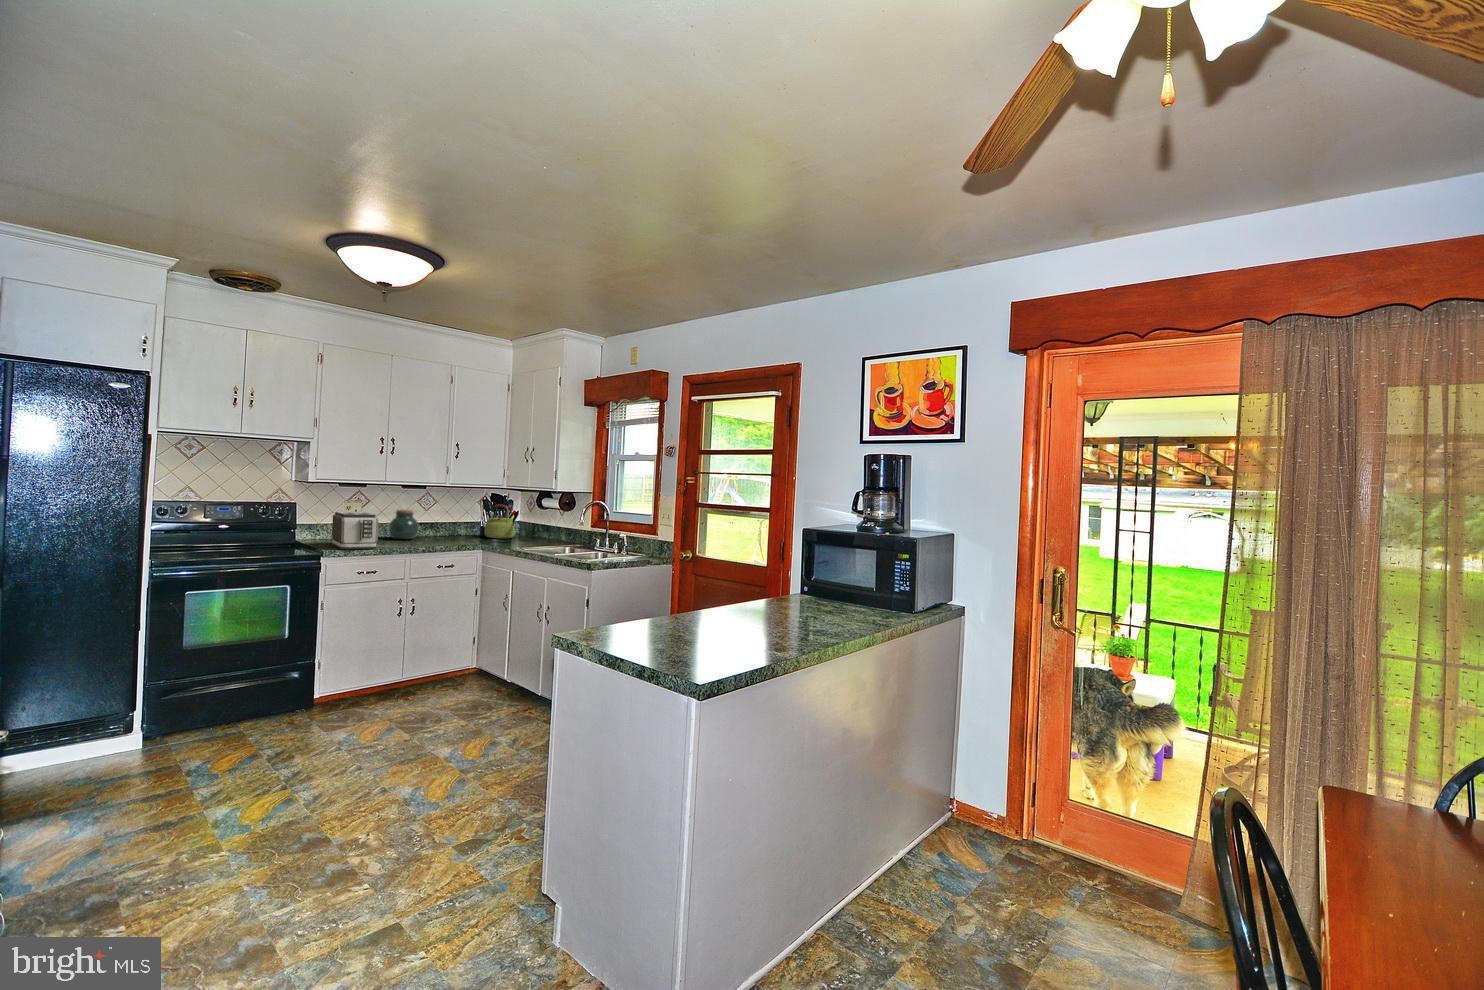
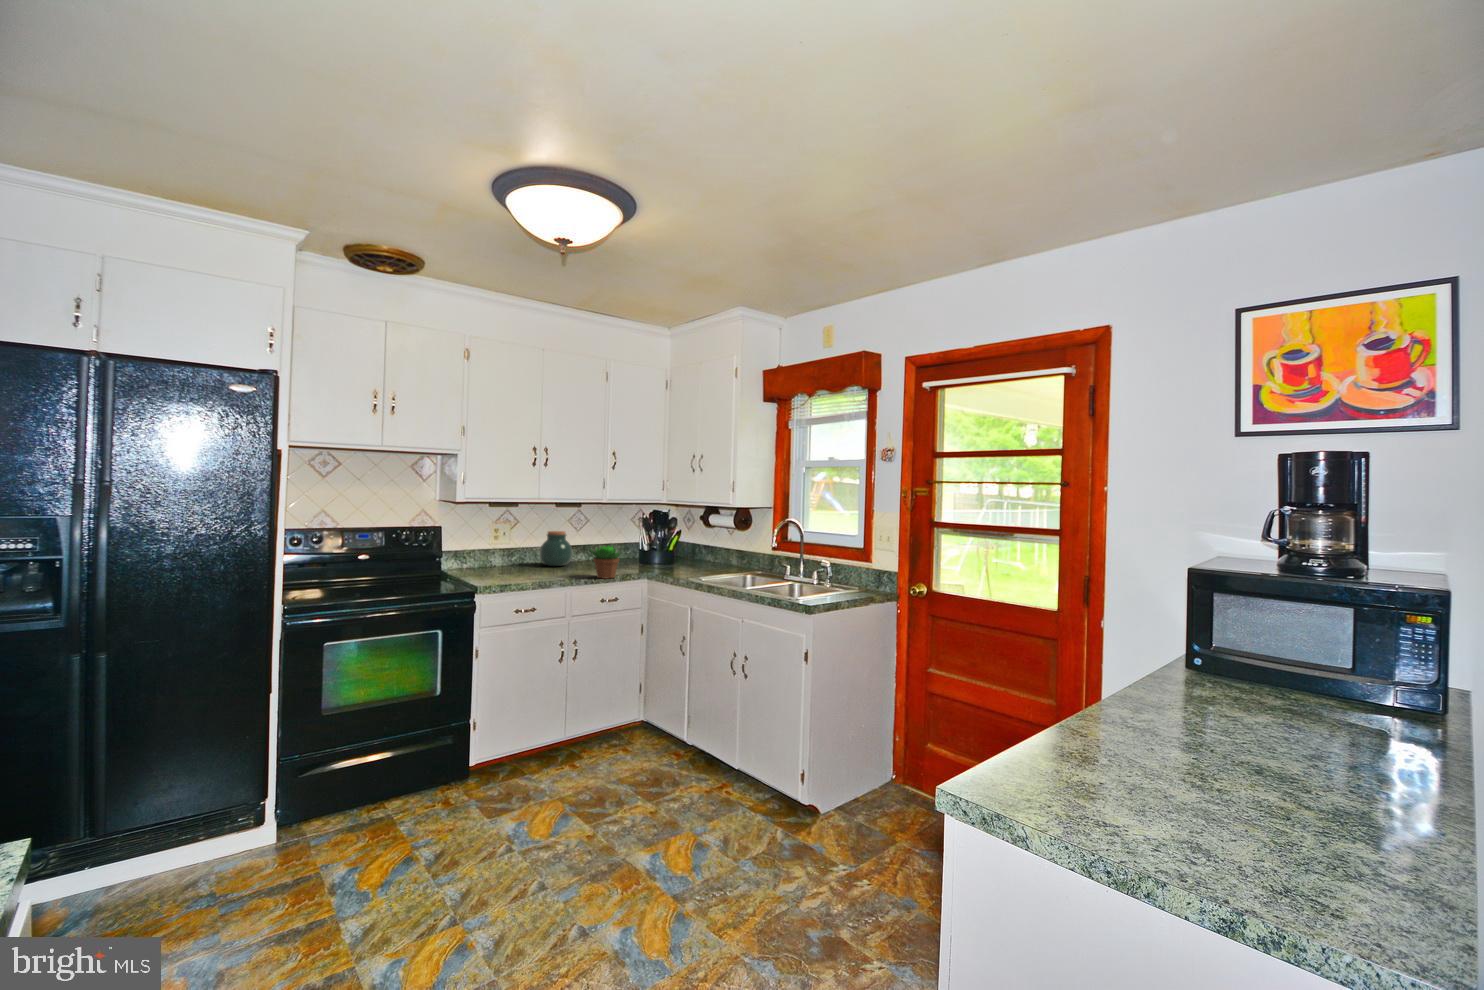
kettle: present [485,504,515,538] -> none [642,522,677,562]
toaster: present [332,512,378,549] -> none [481,536,535,583]
succulent plant: none [428,520,457,548] -> present [591,546,621,579]

